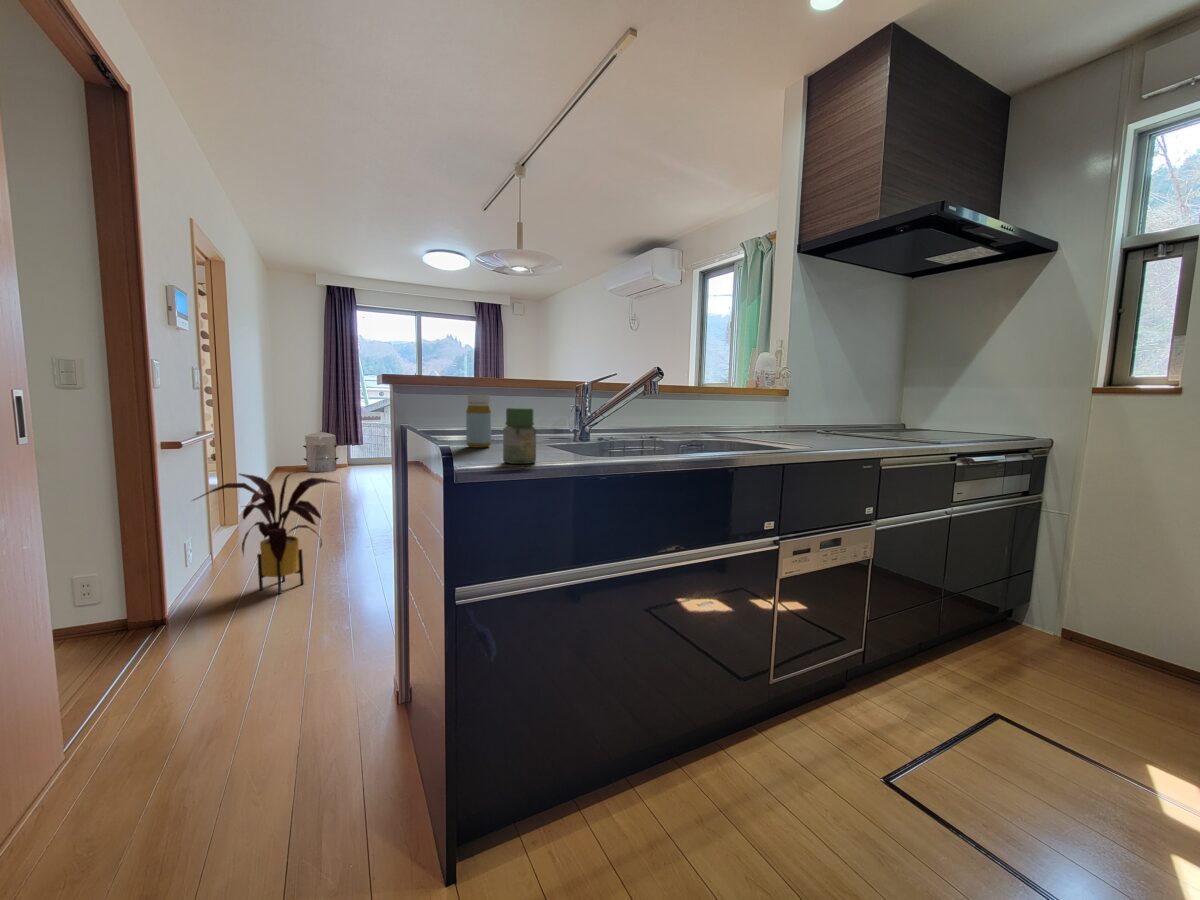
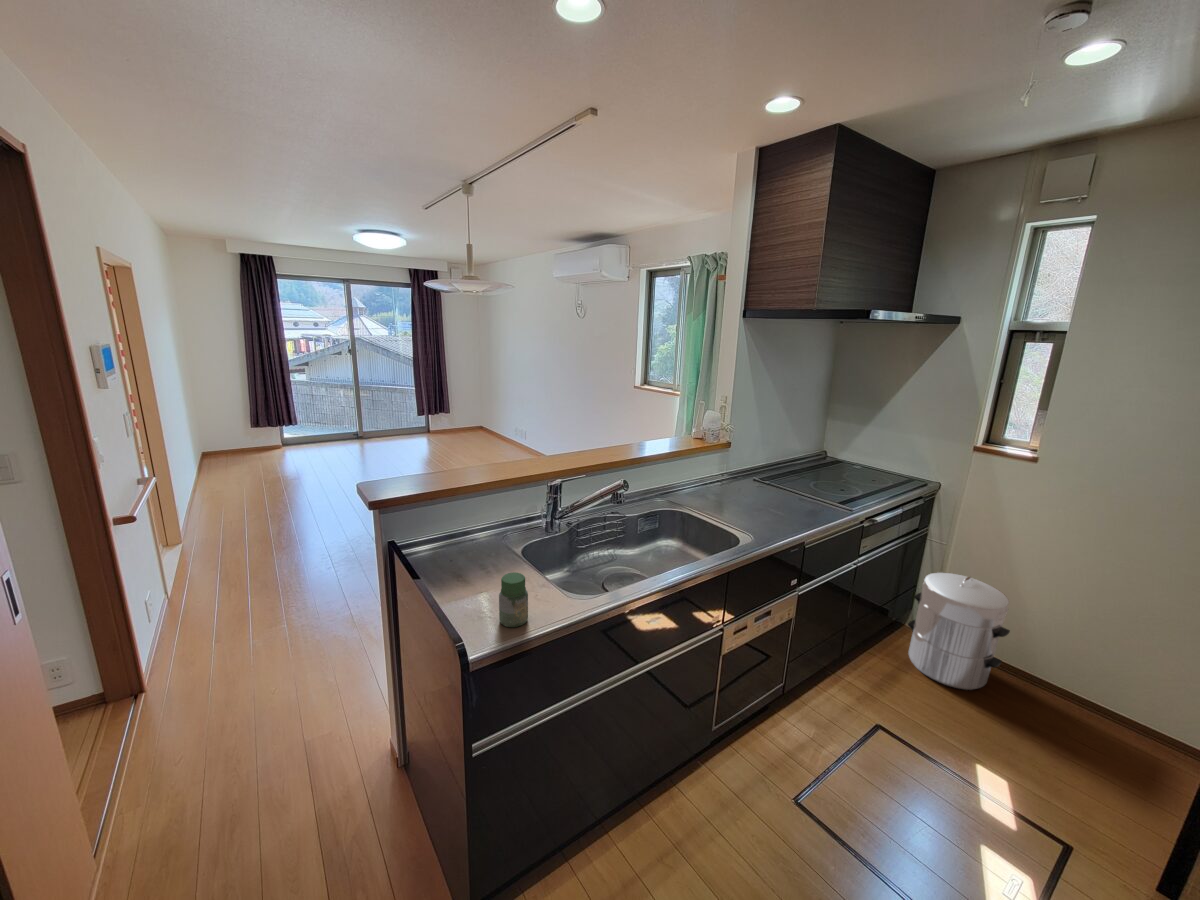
bottle: present [466,395,491,447] -> none [451,515,475,566]
waste bin: present [303,431,338,472] -> present [908,572,1010,690]
house plant: present [194,474,337,594] -> none [148,519,302,638]

